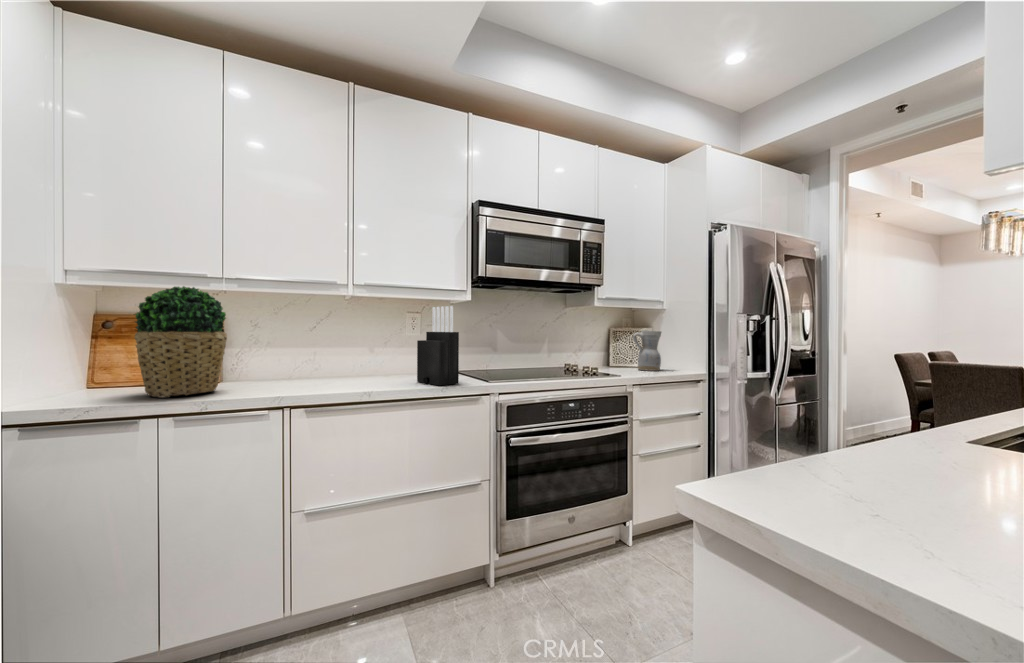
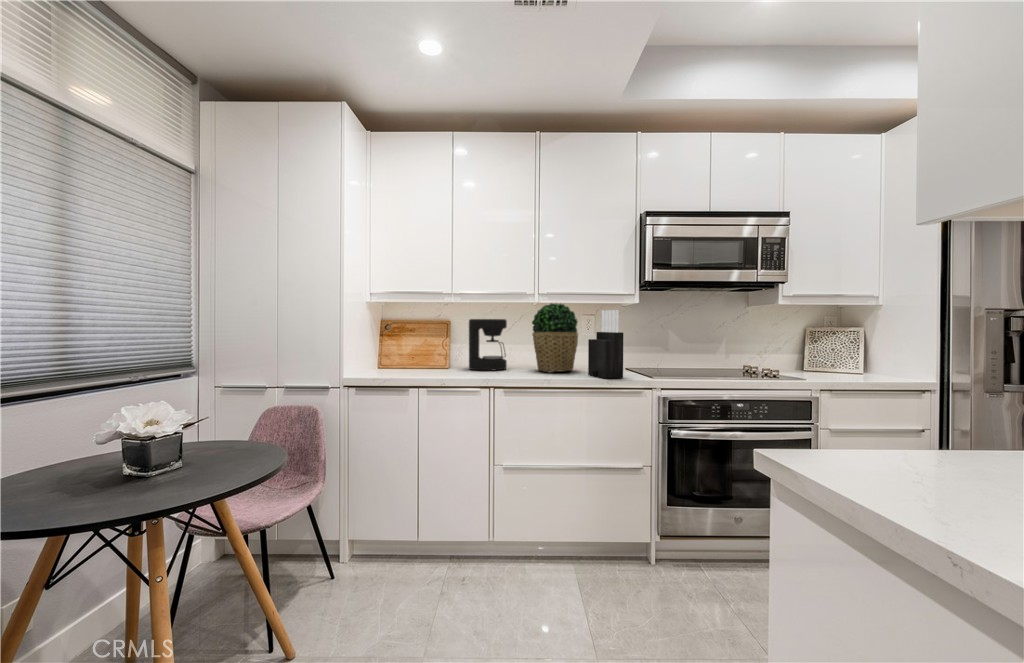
potted plant: present [134,286,227,398] -> present [532,303,578,372]
coffee maker: none [252,315,309,384] -> present [469,319,507,370]
ceramic pitcher: present [633,330,661,371] -> none [831,330,871,376]

